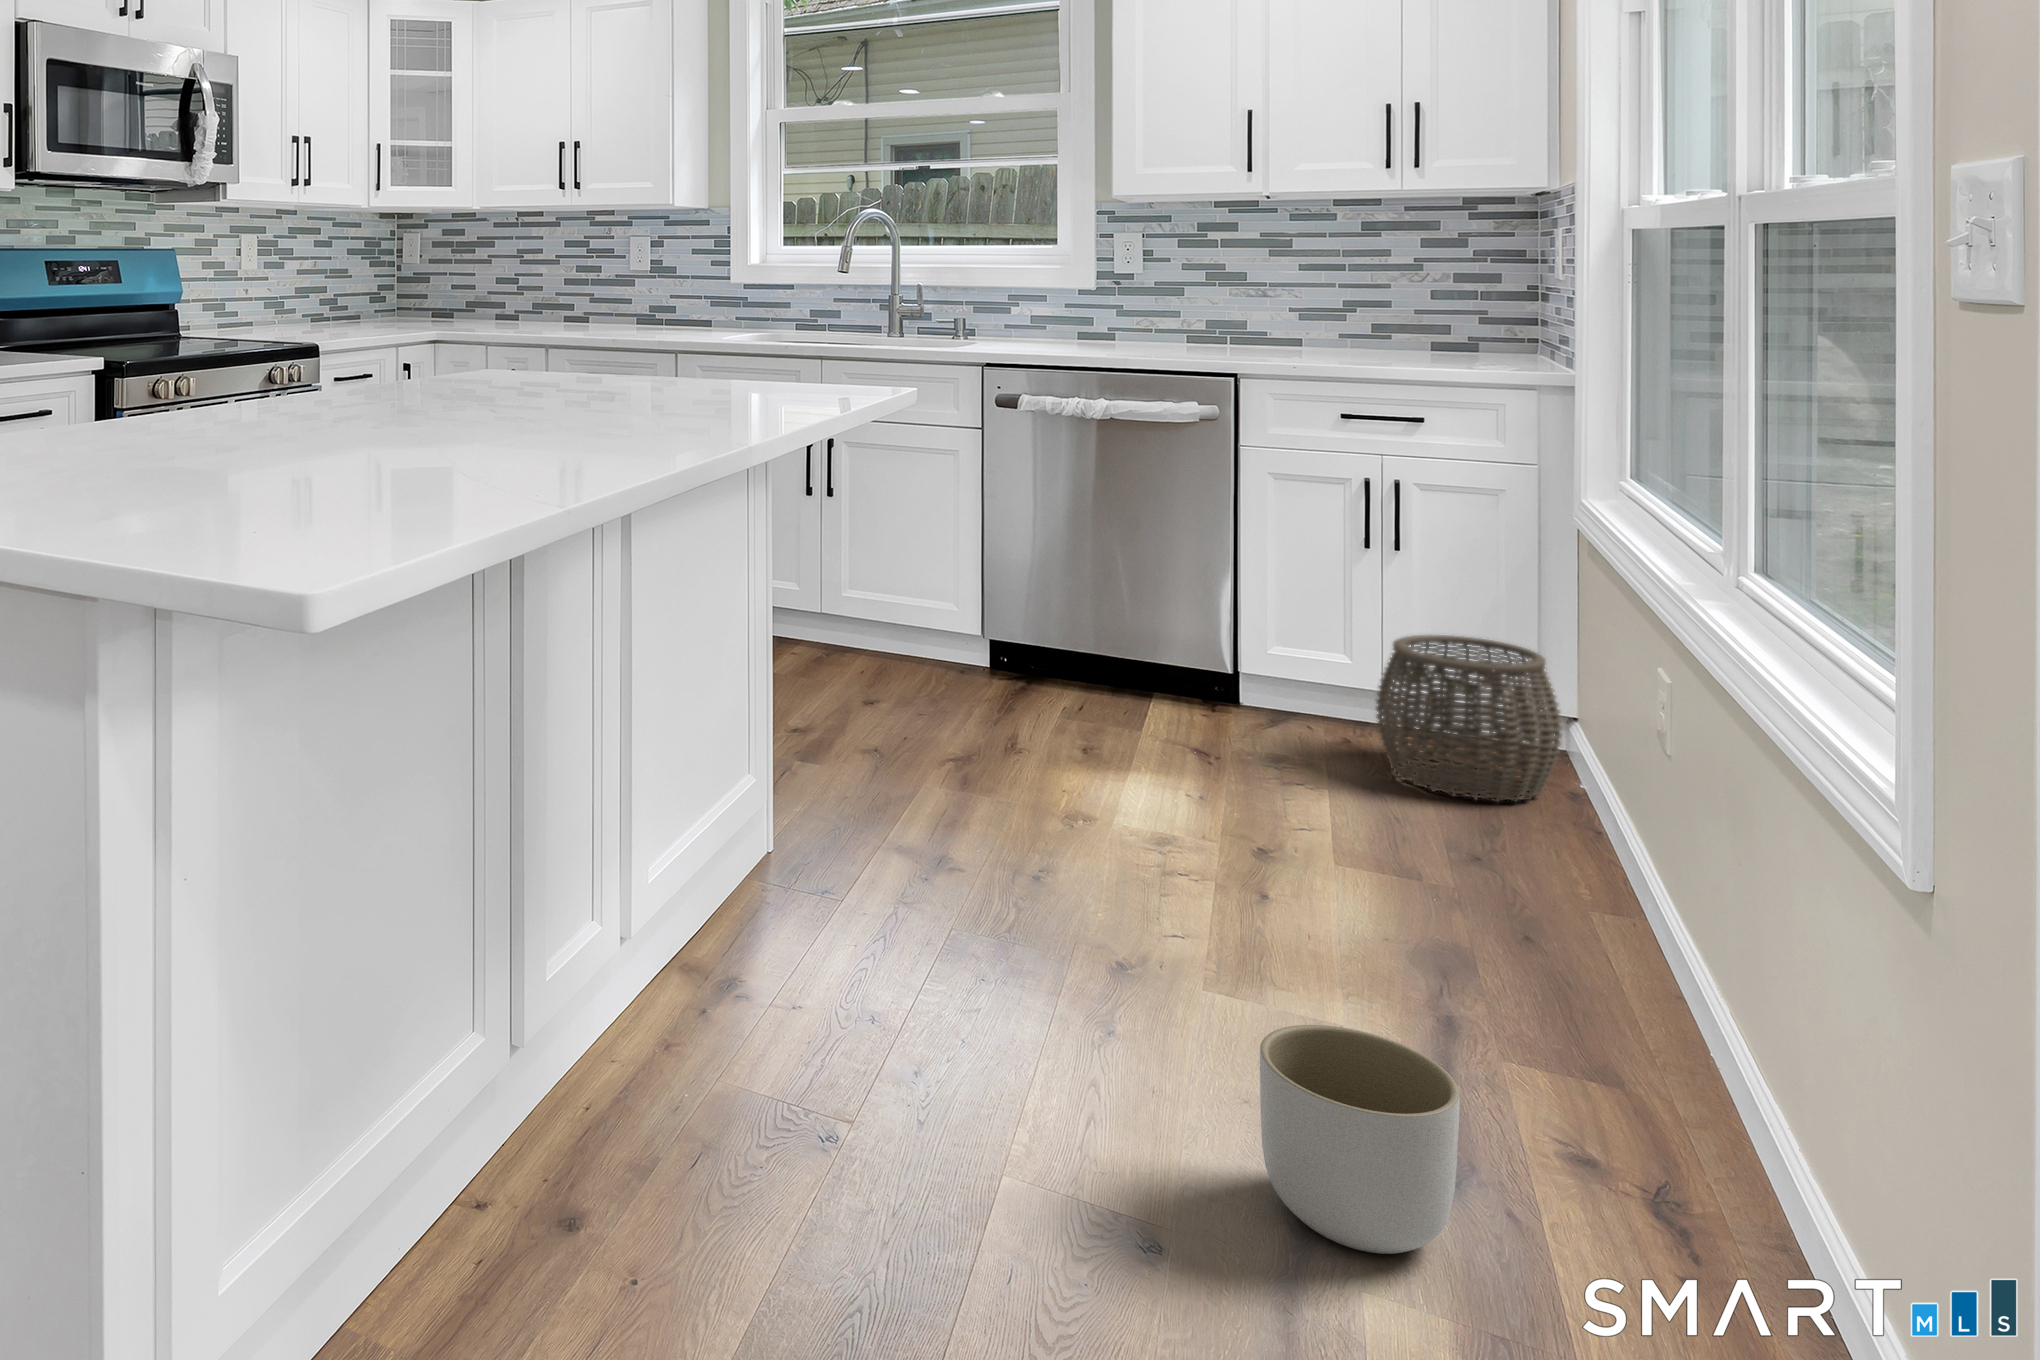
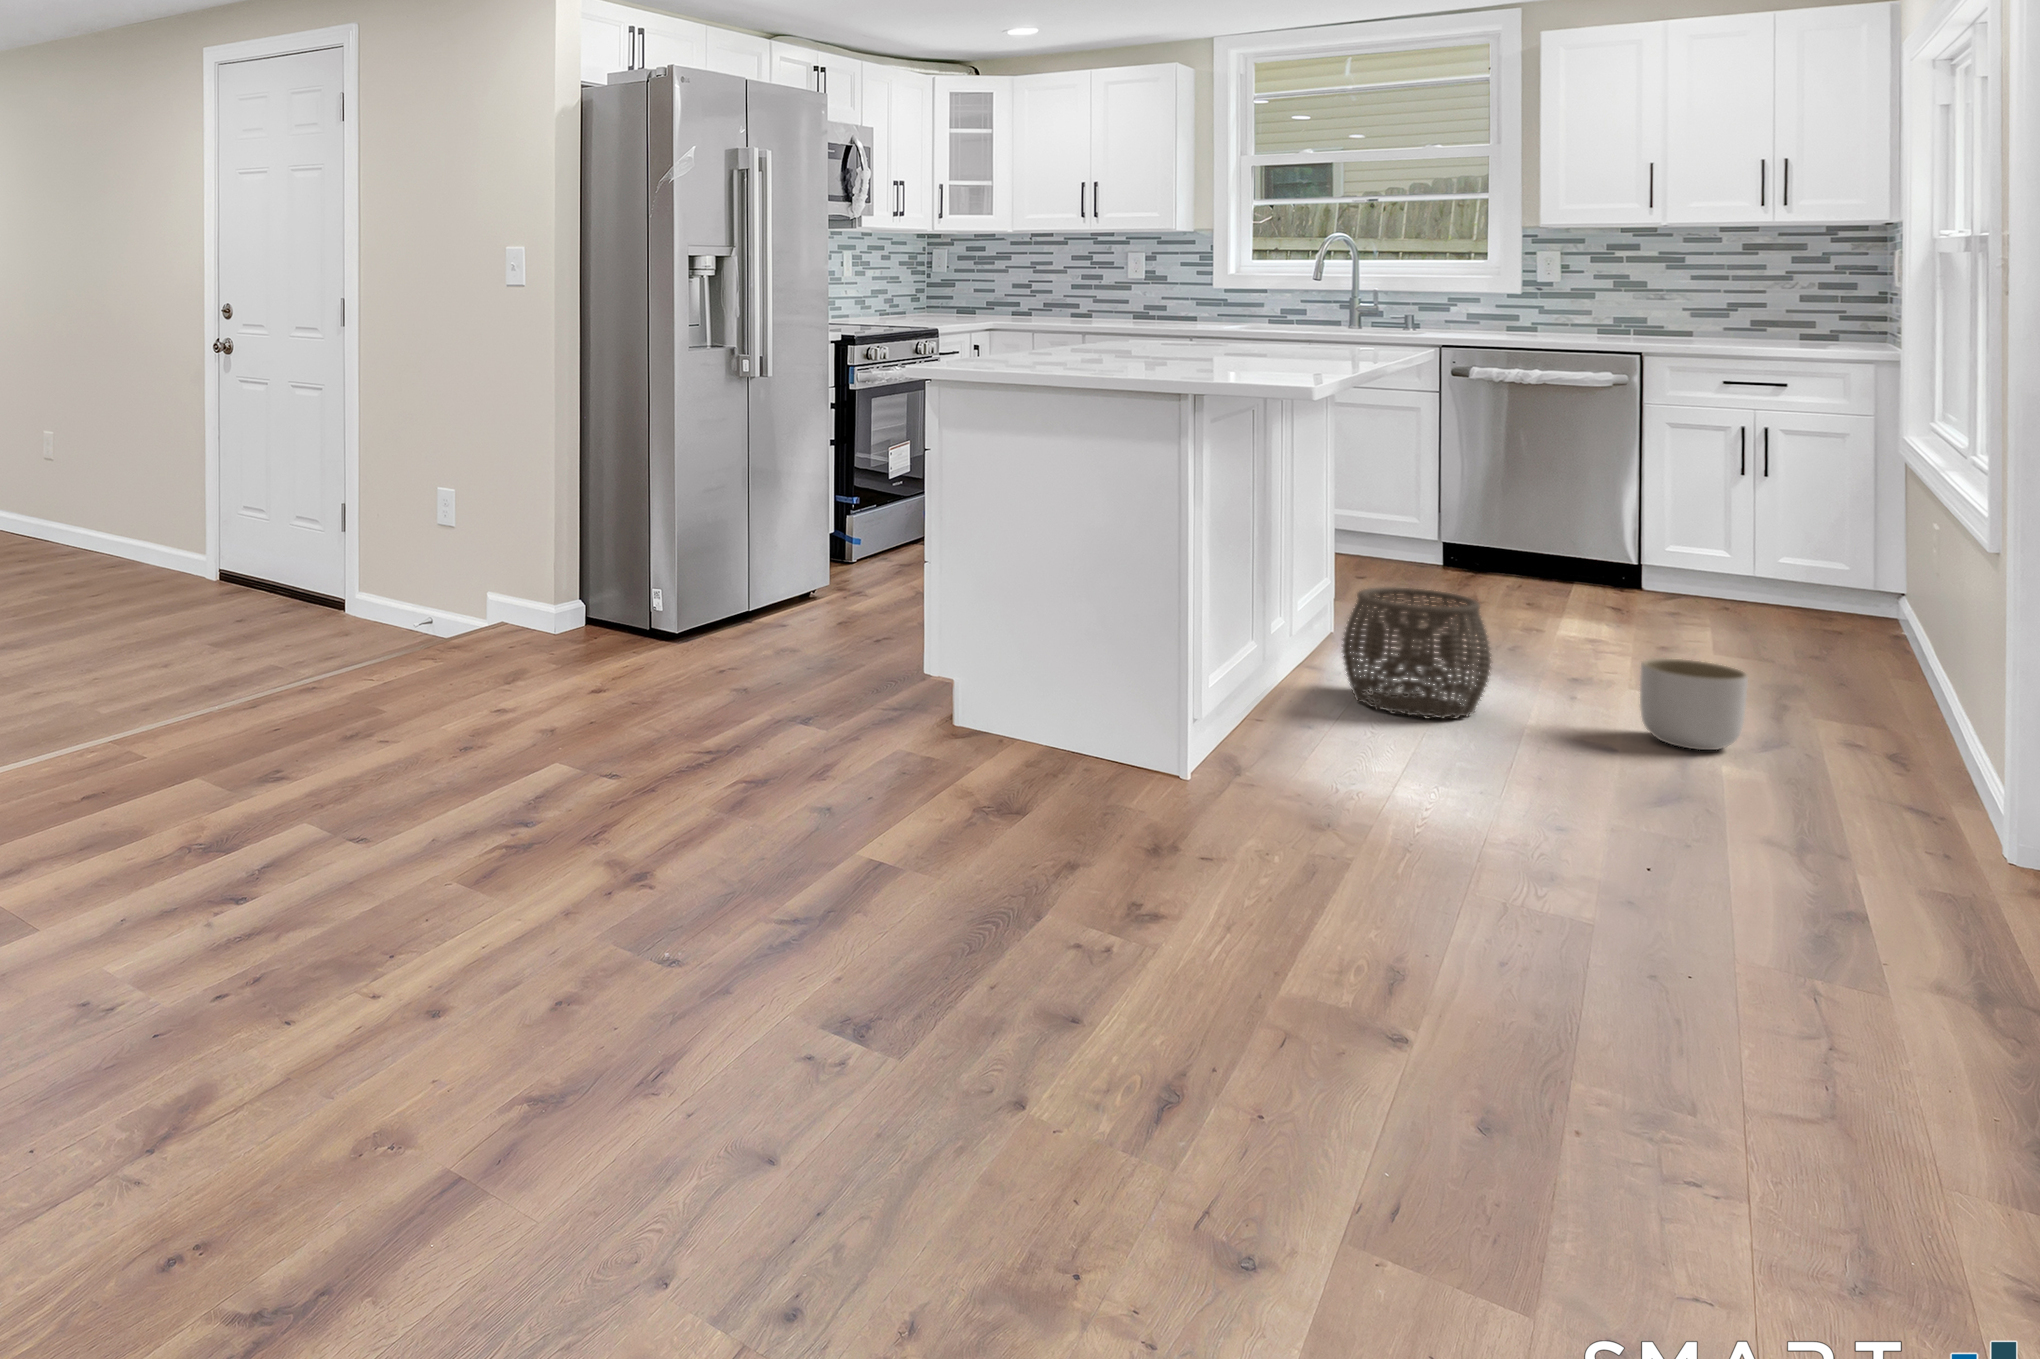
woven basket: present [1376,635,1562,802] -> present [1342,587,1492,719]

